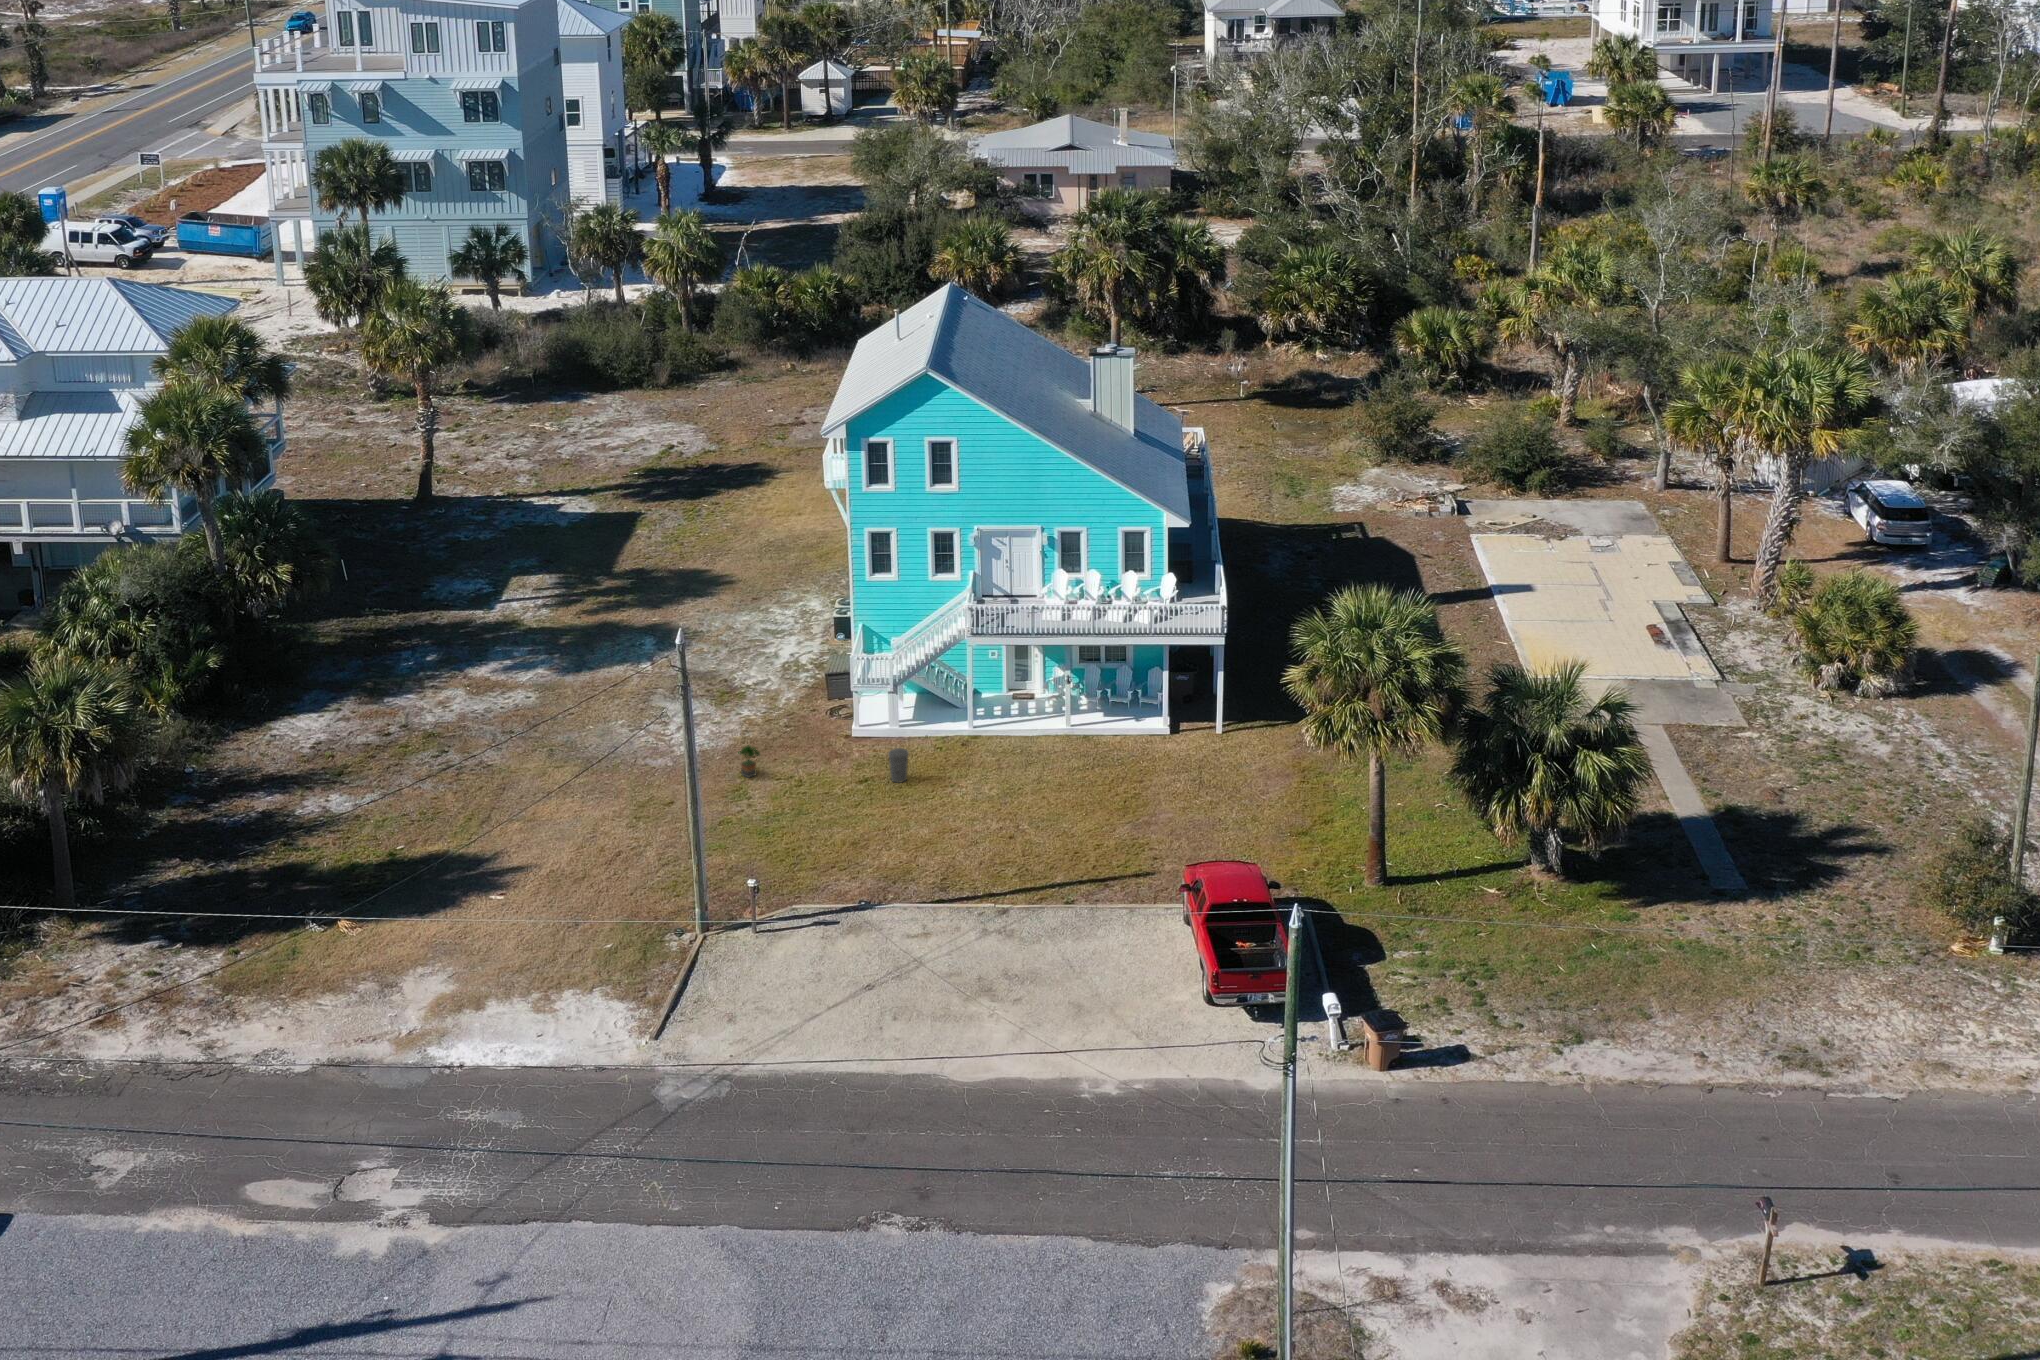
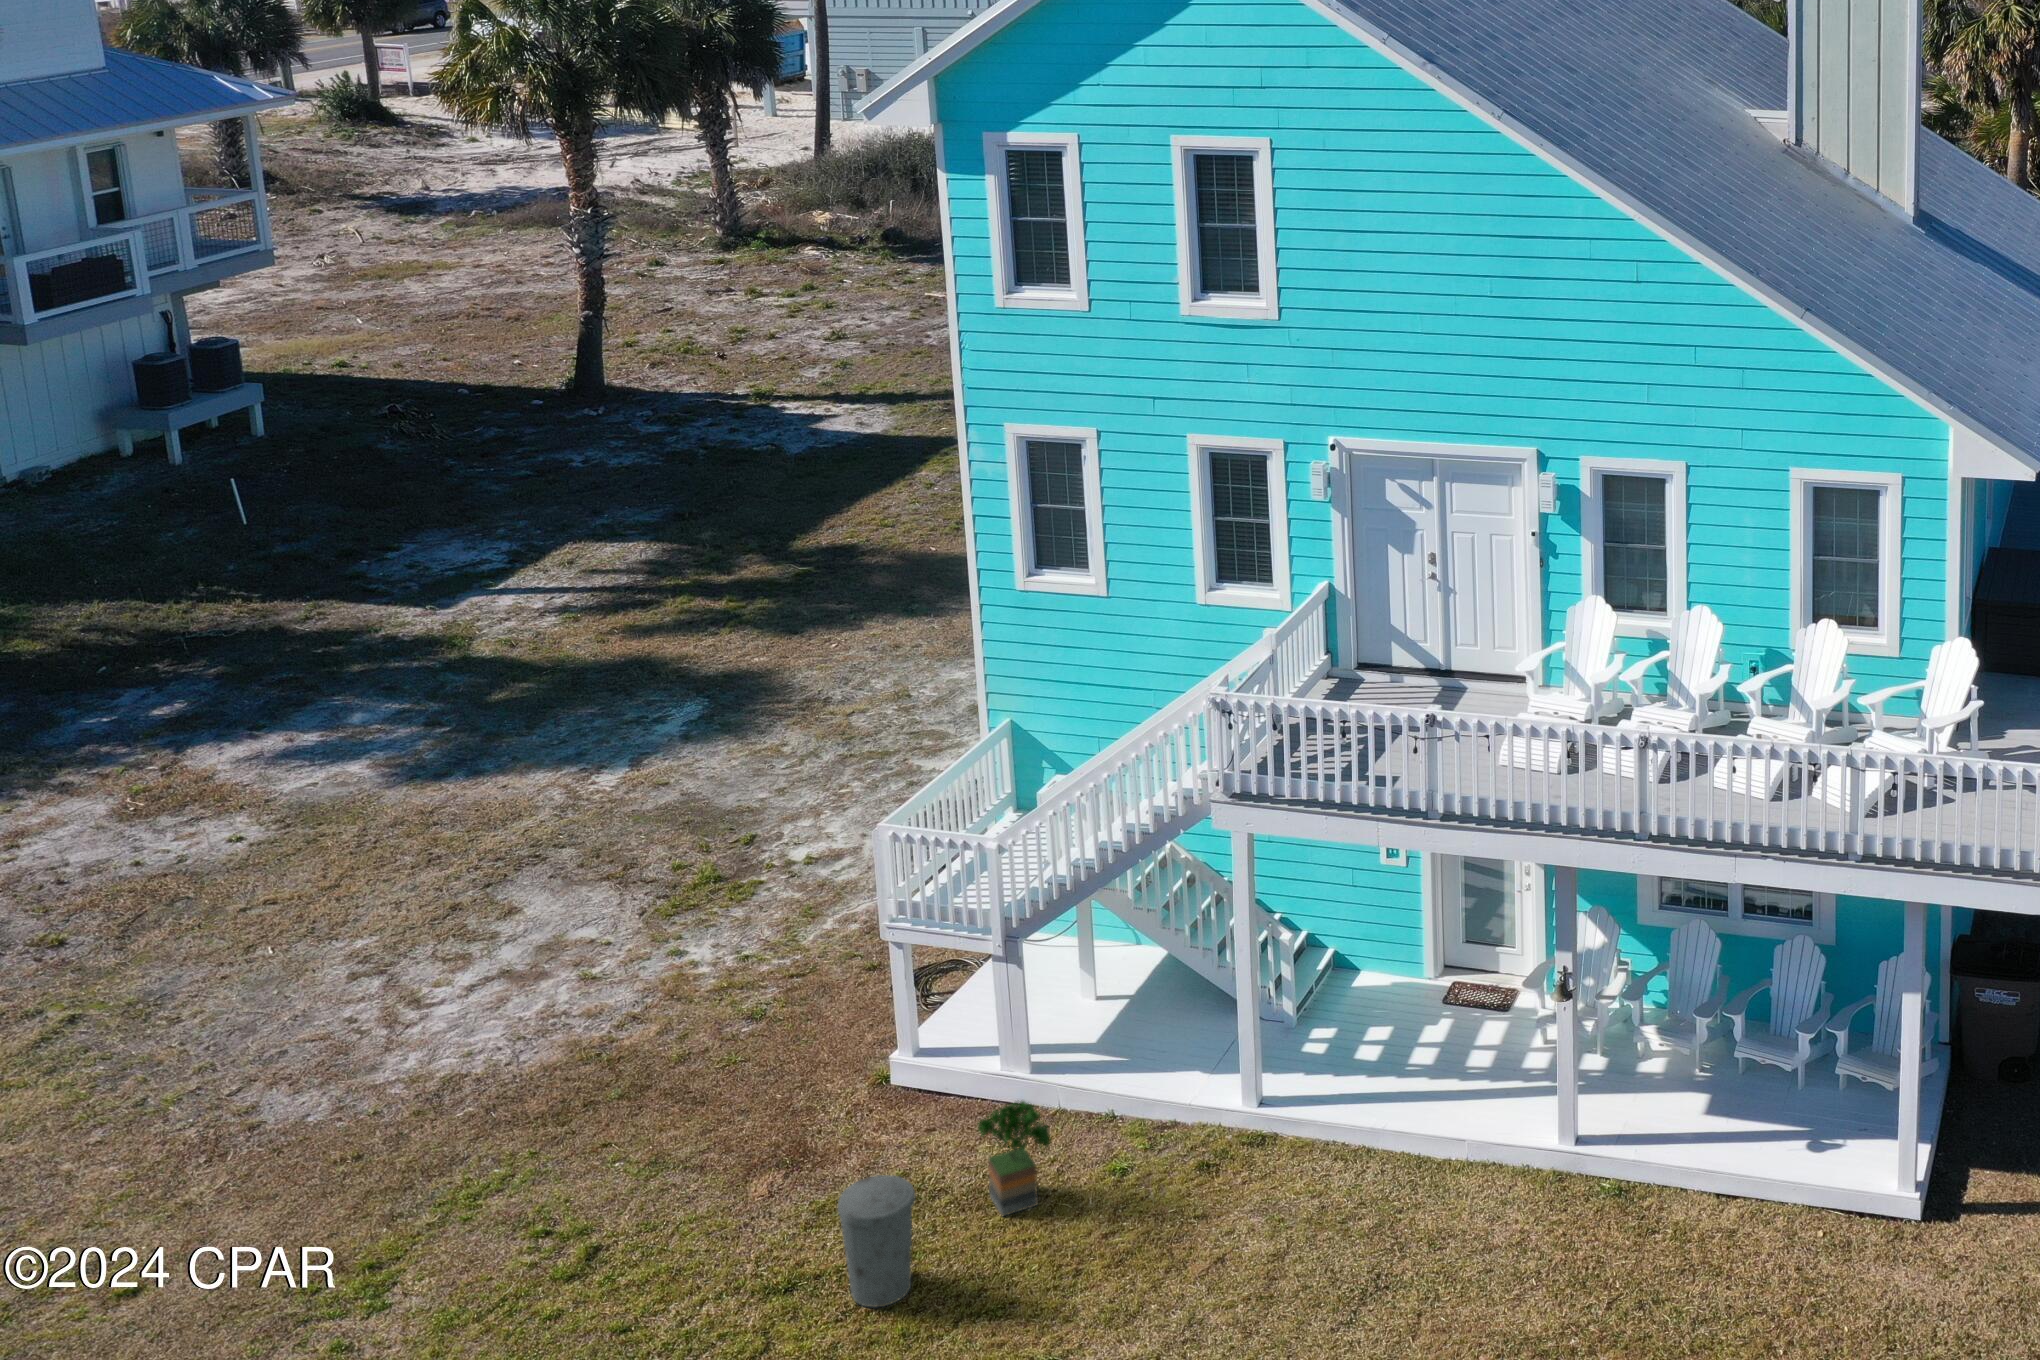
potted tree: present [738,745,760,778] -> present [978,1101,1051,1216]

